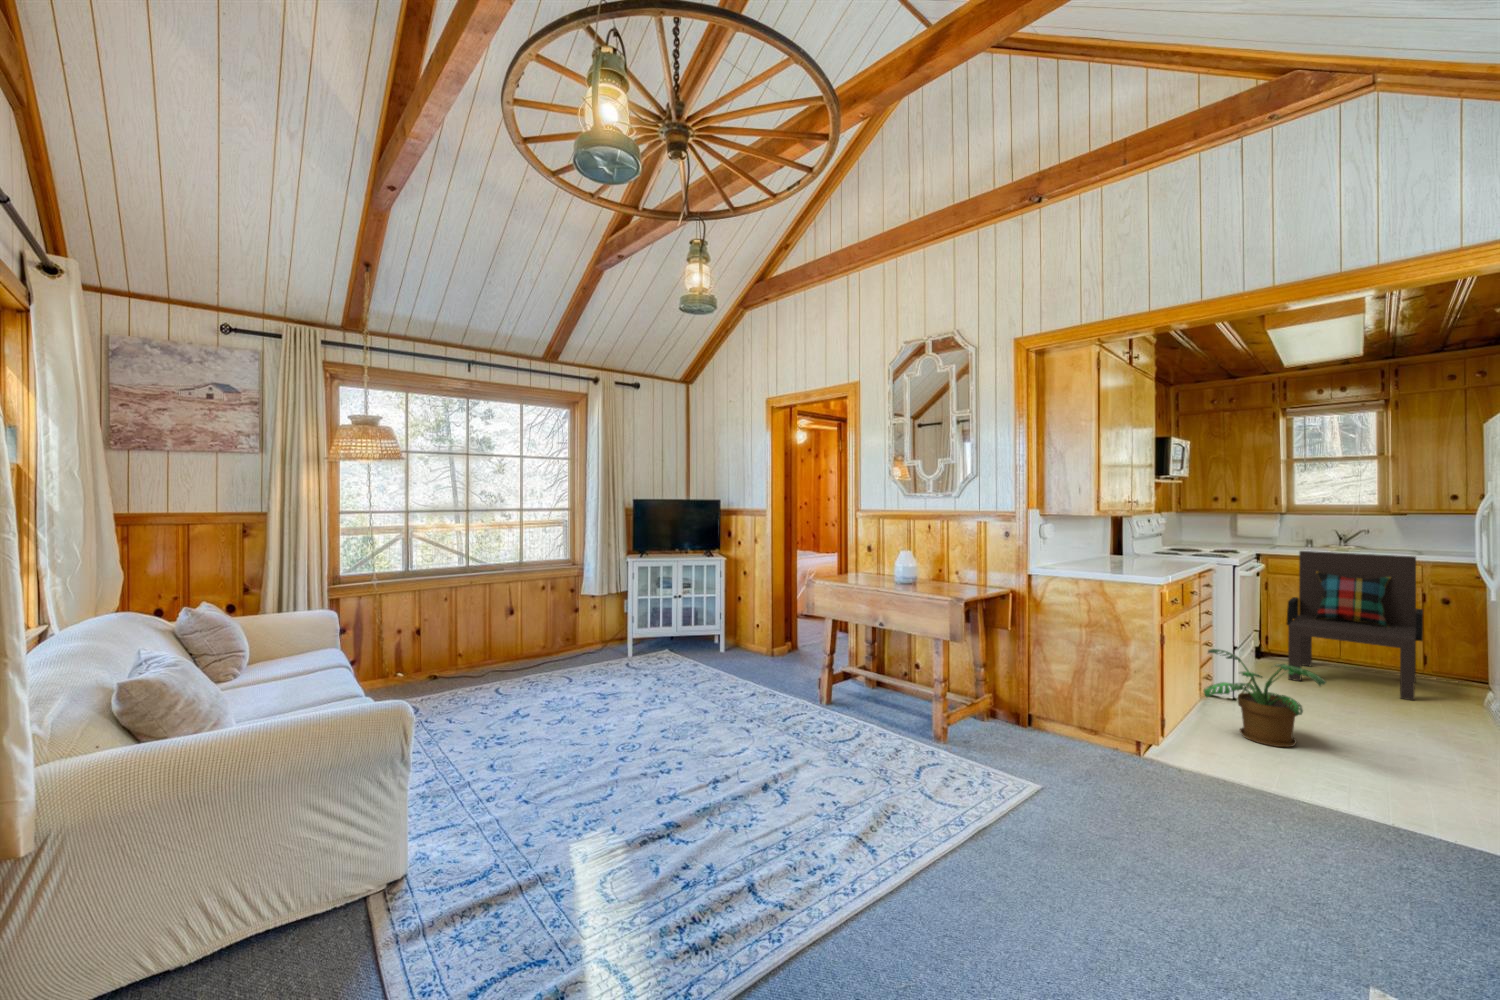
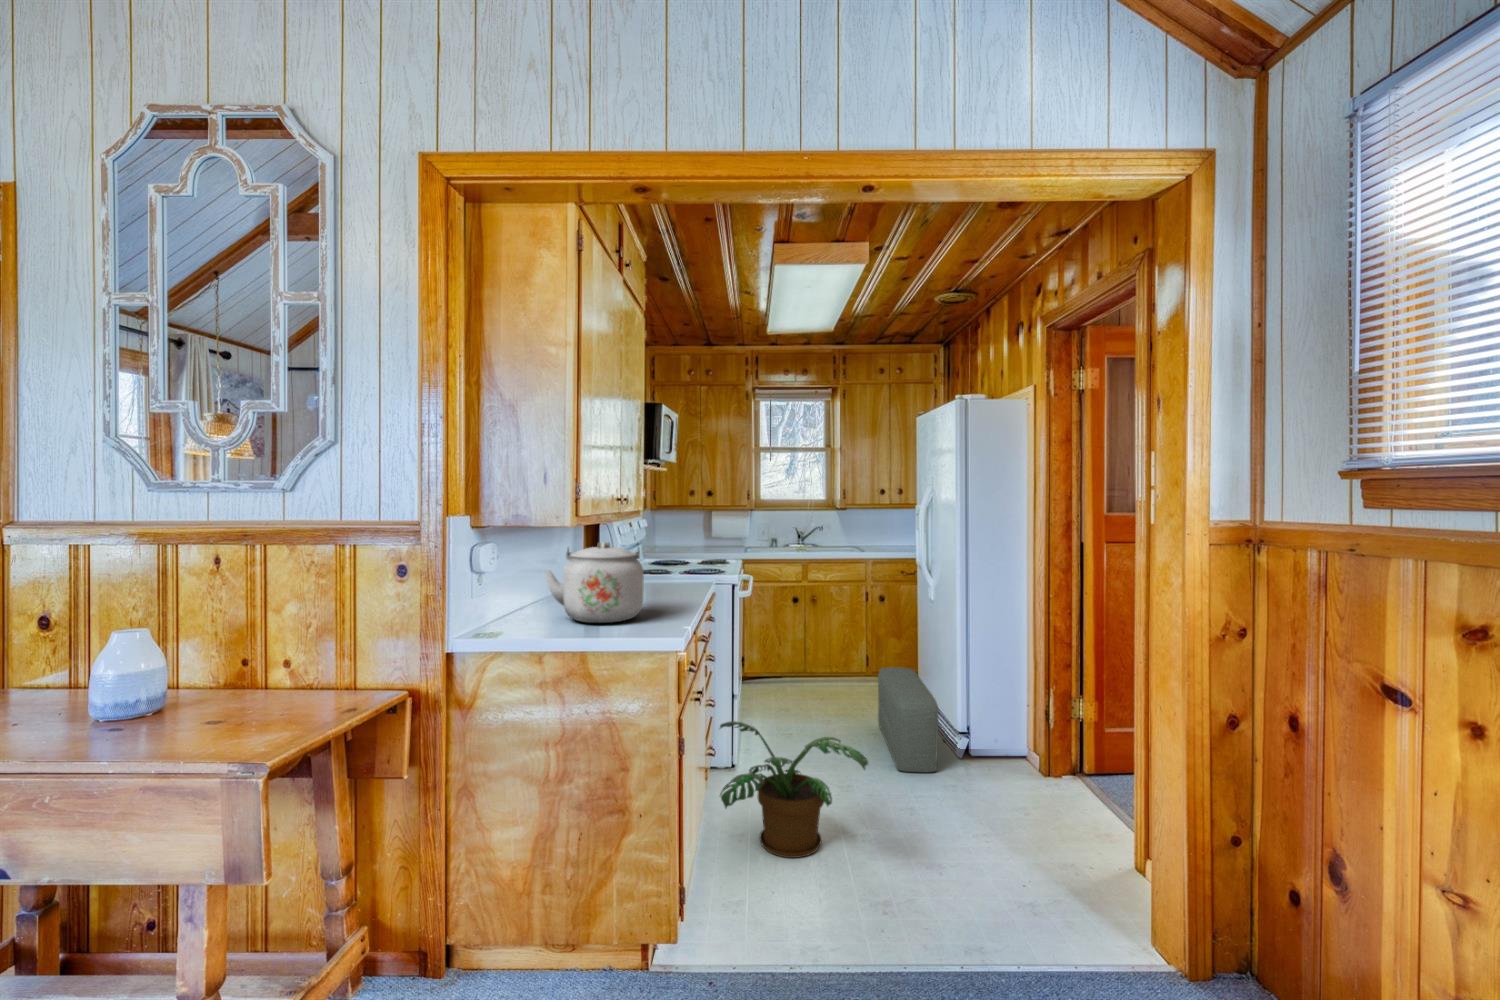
kettle: none [1080,525,1144,571] -> present [545,542,644,623]
armchair: present [1287,551,1423,700] -> none [767,554,877,716]
pouf: none [1408,655,1466,742] -> present [878,667,938,772]

